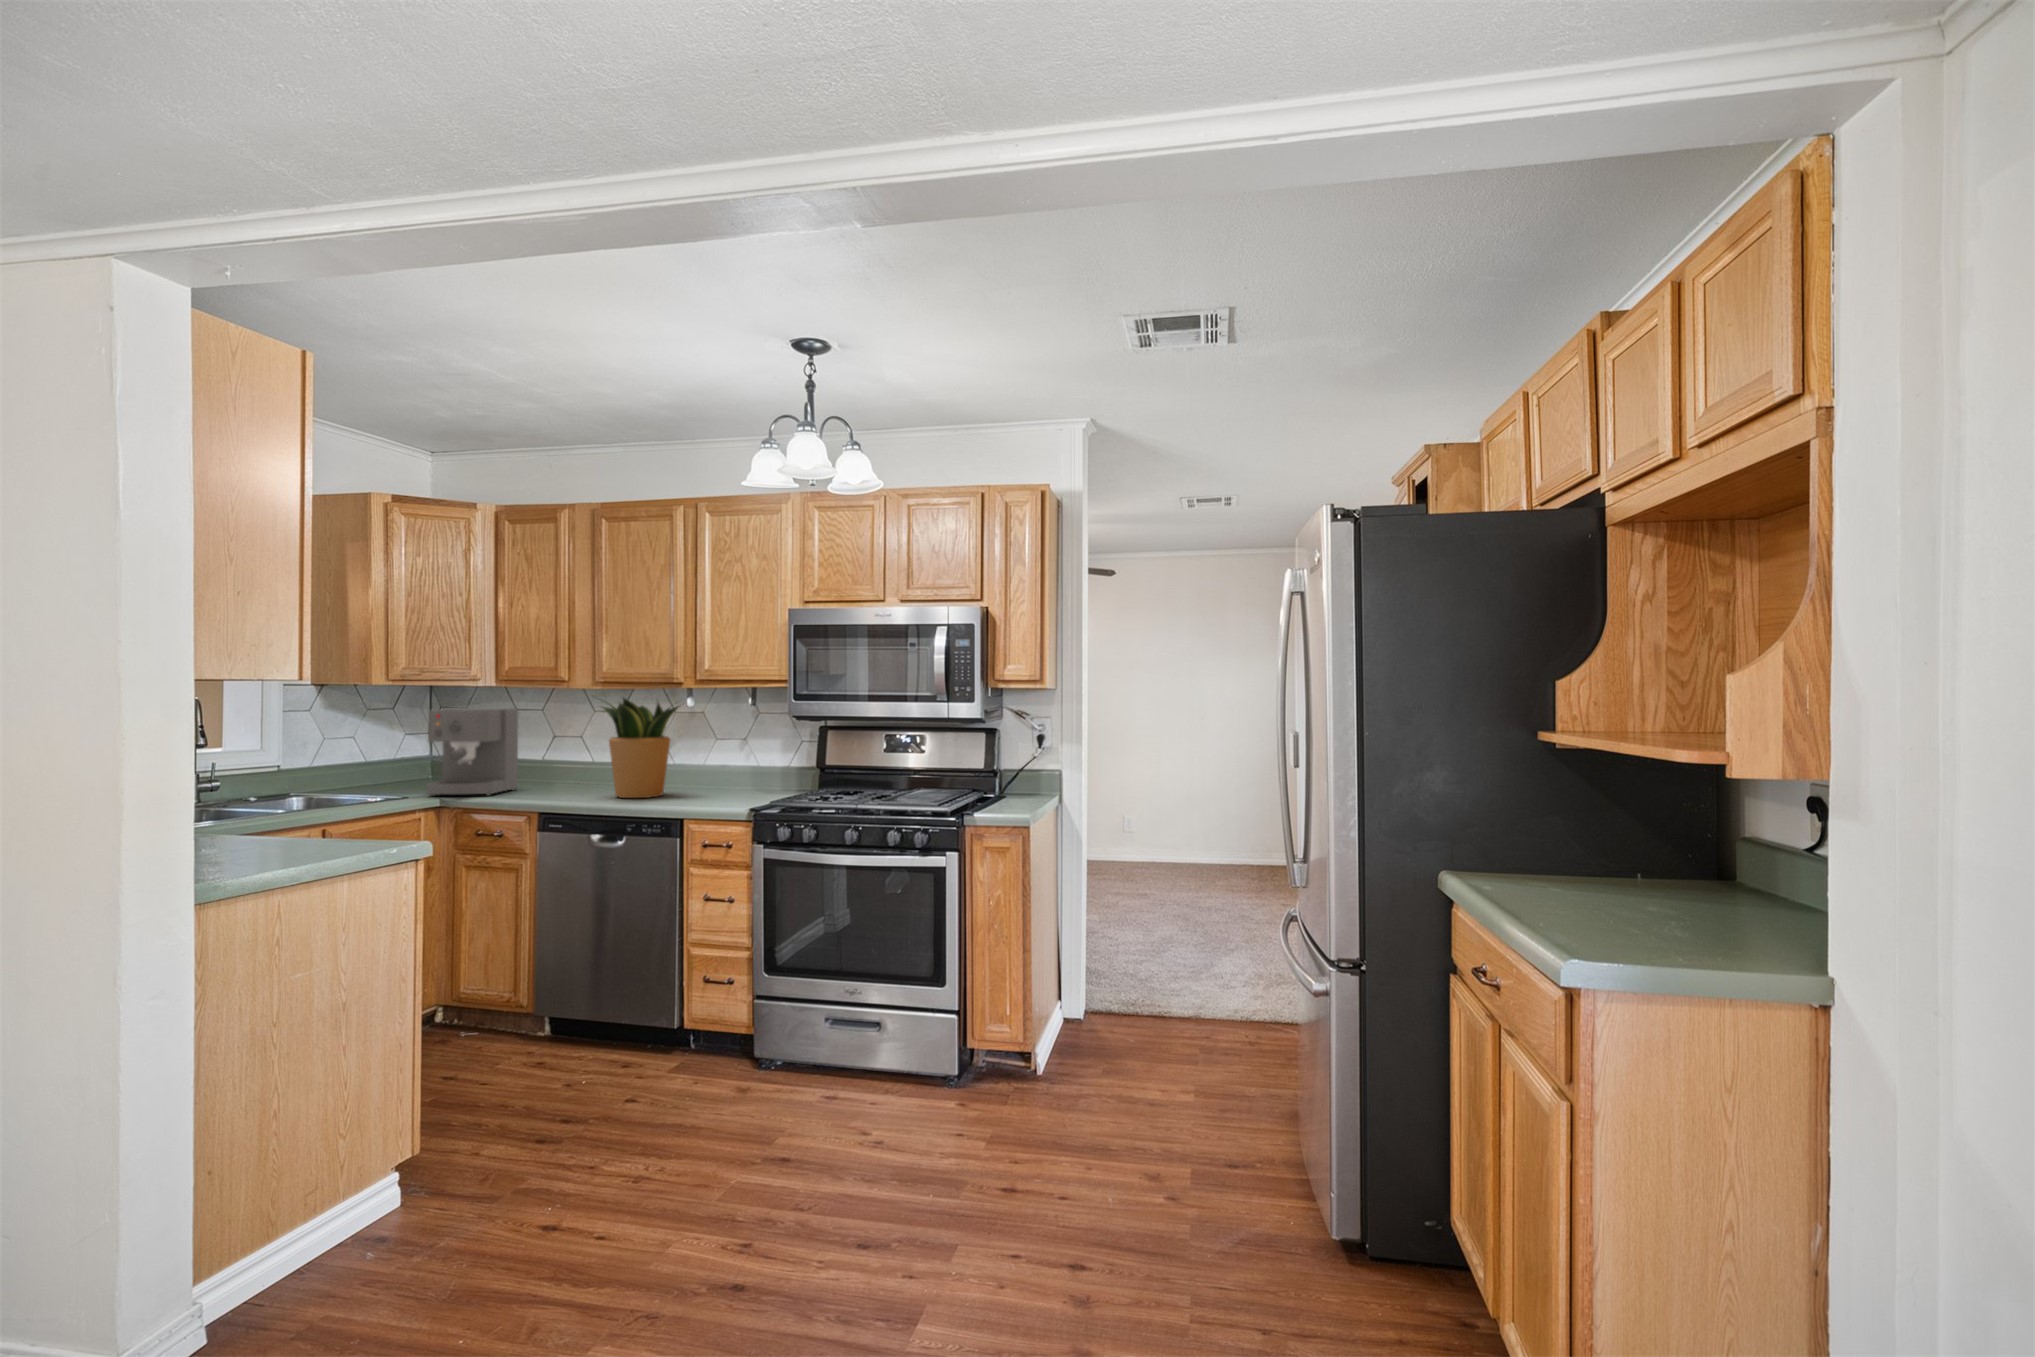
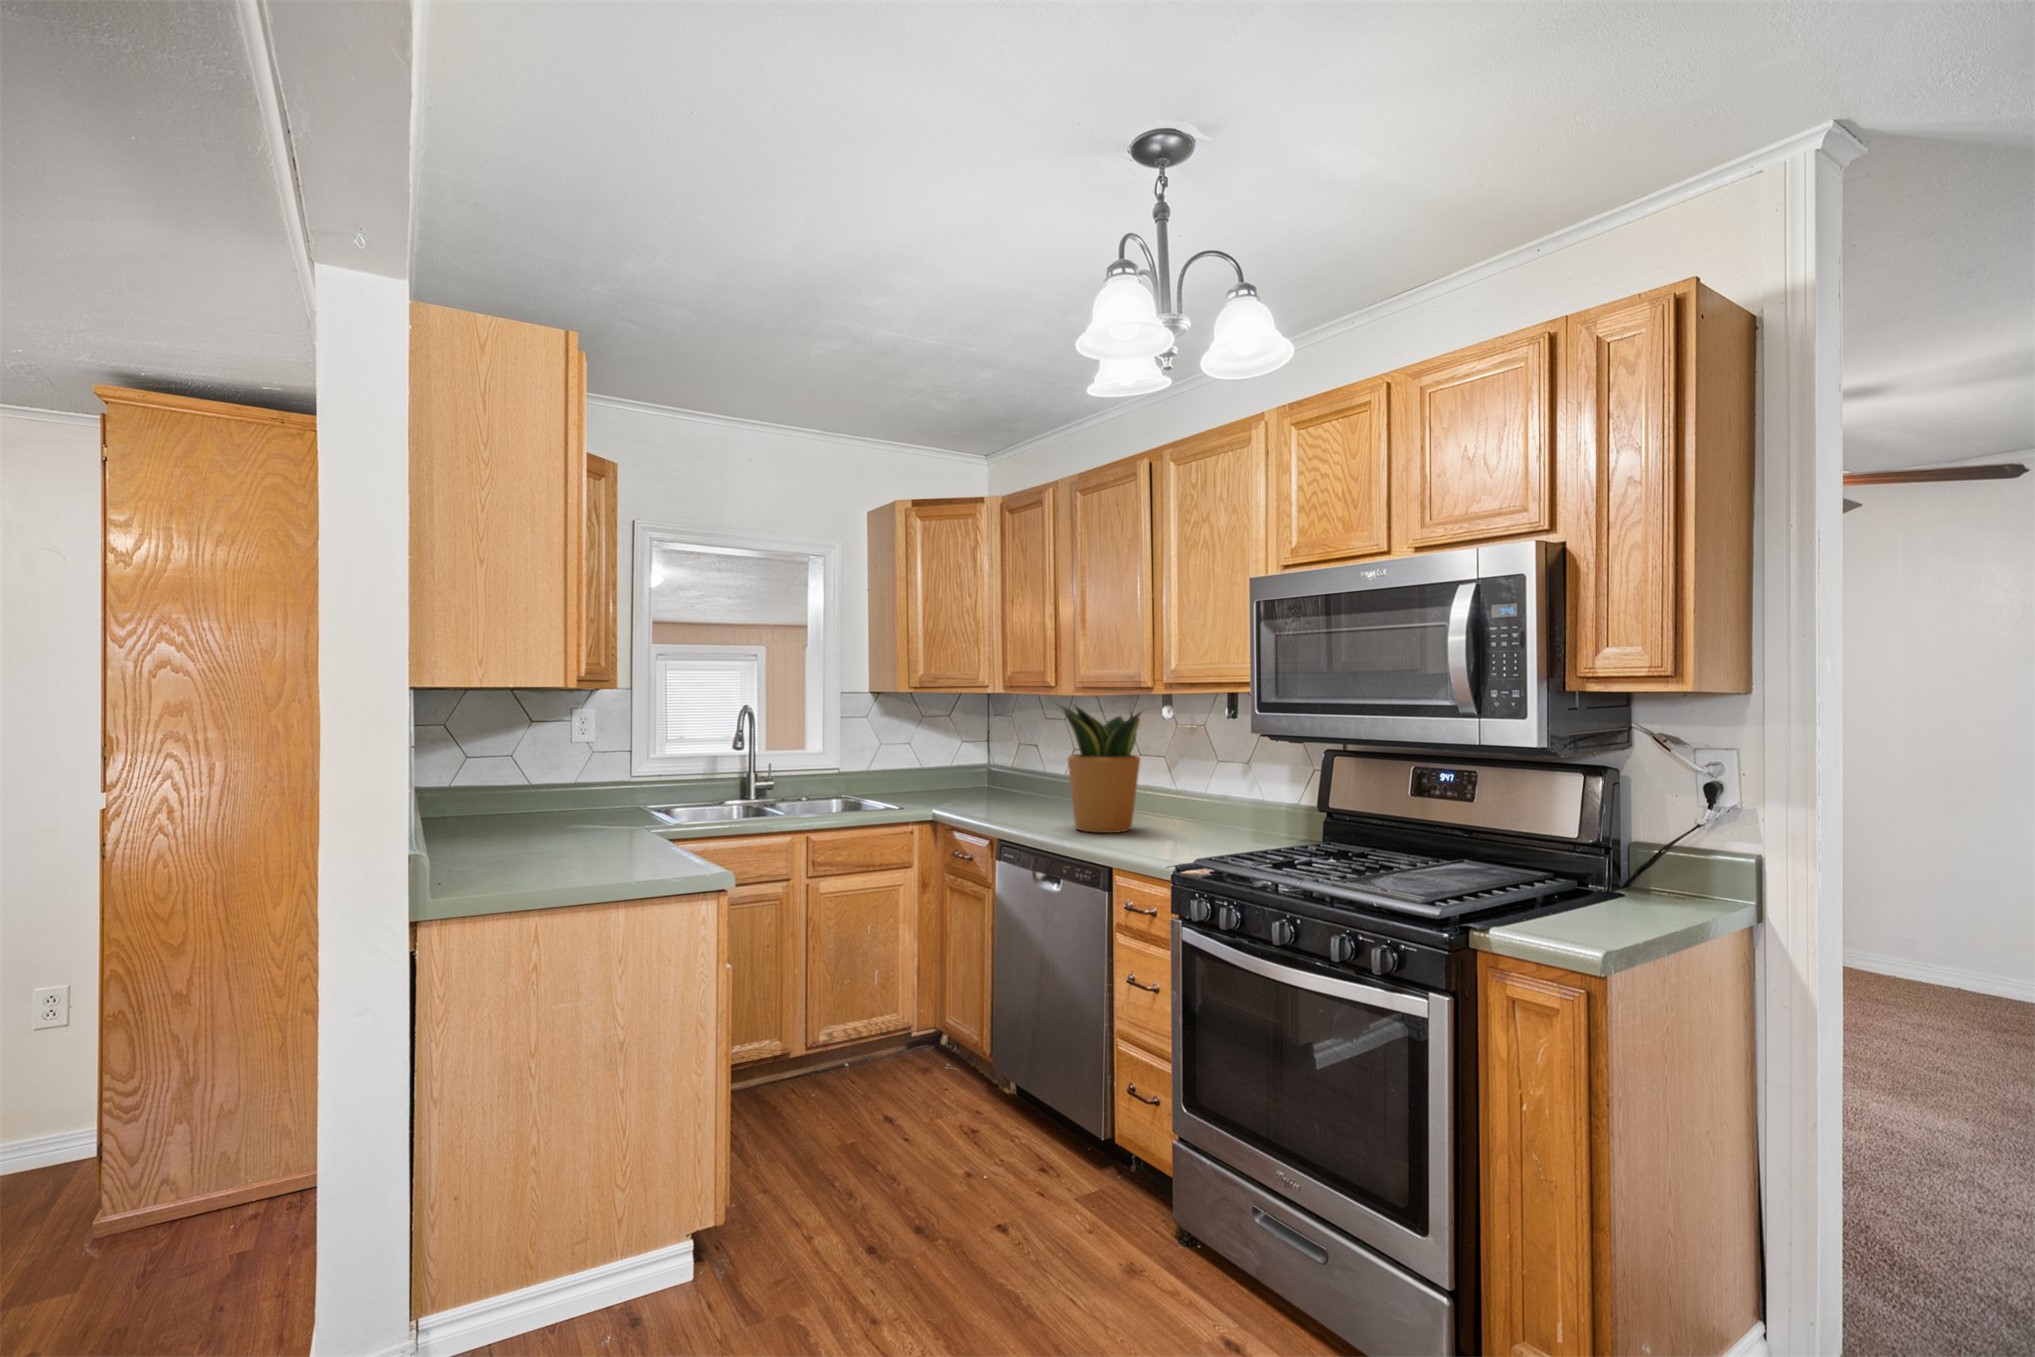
coffee maker: present [426,708,518,796] -> none [932,716,1024,813]

